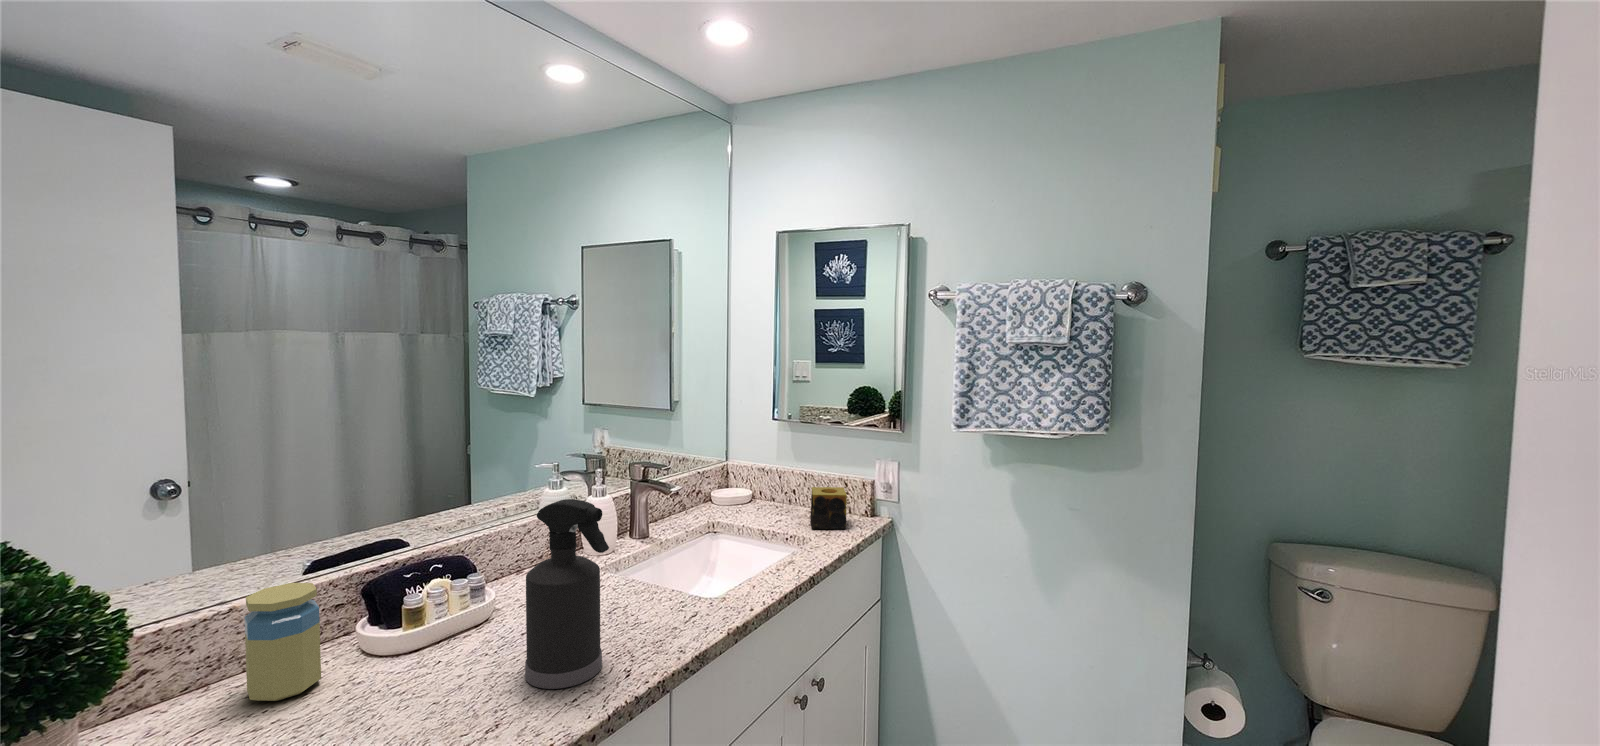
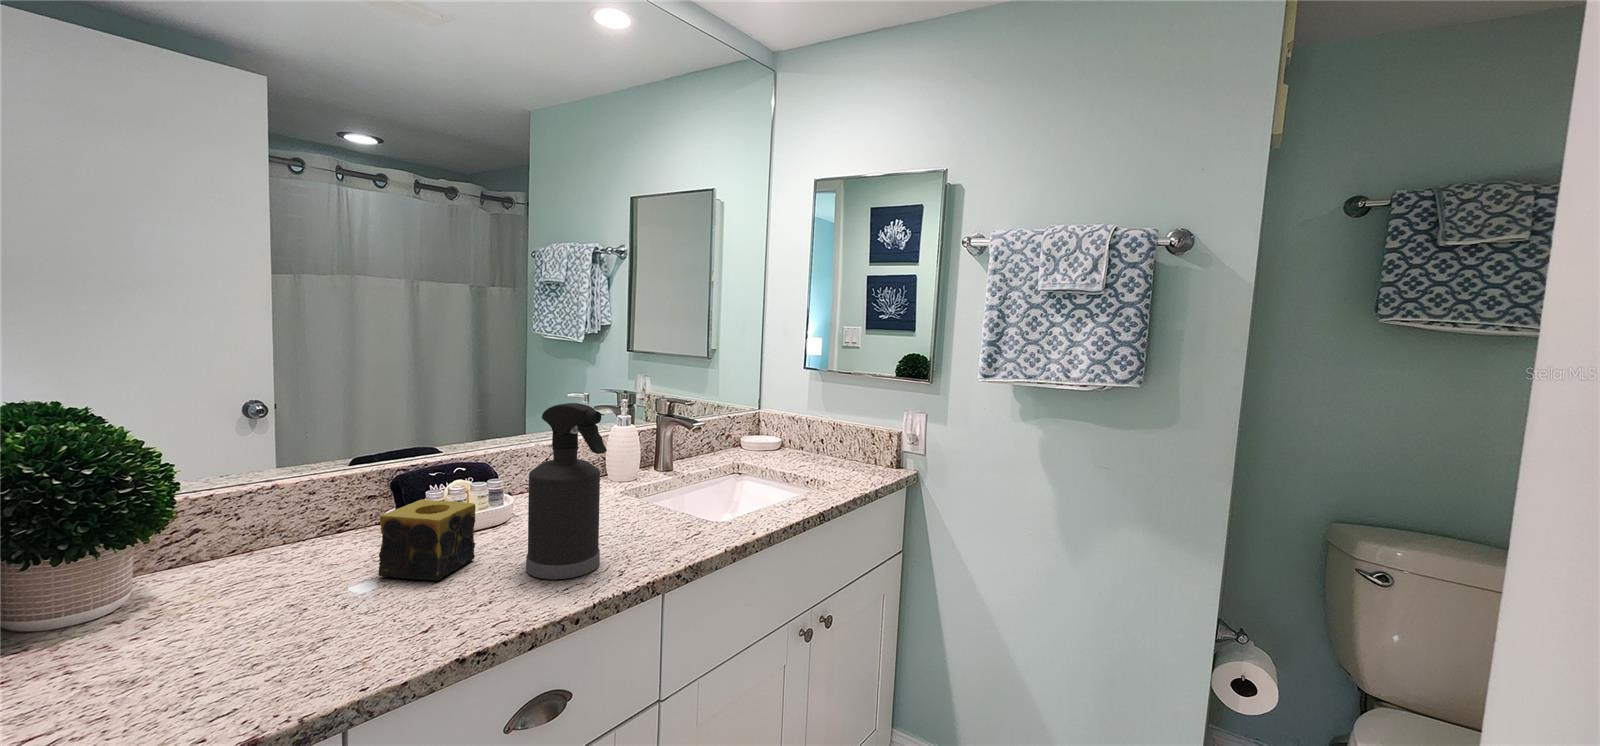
candle: present [810,487,847,529] -> present [378,499,476,580]
jar: present [244,583,321,701] -> none [280,465,347,568]

